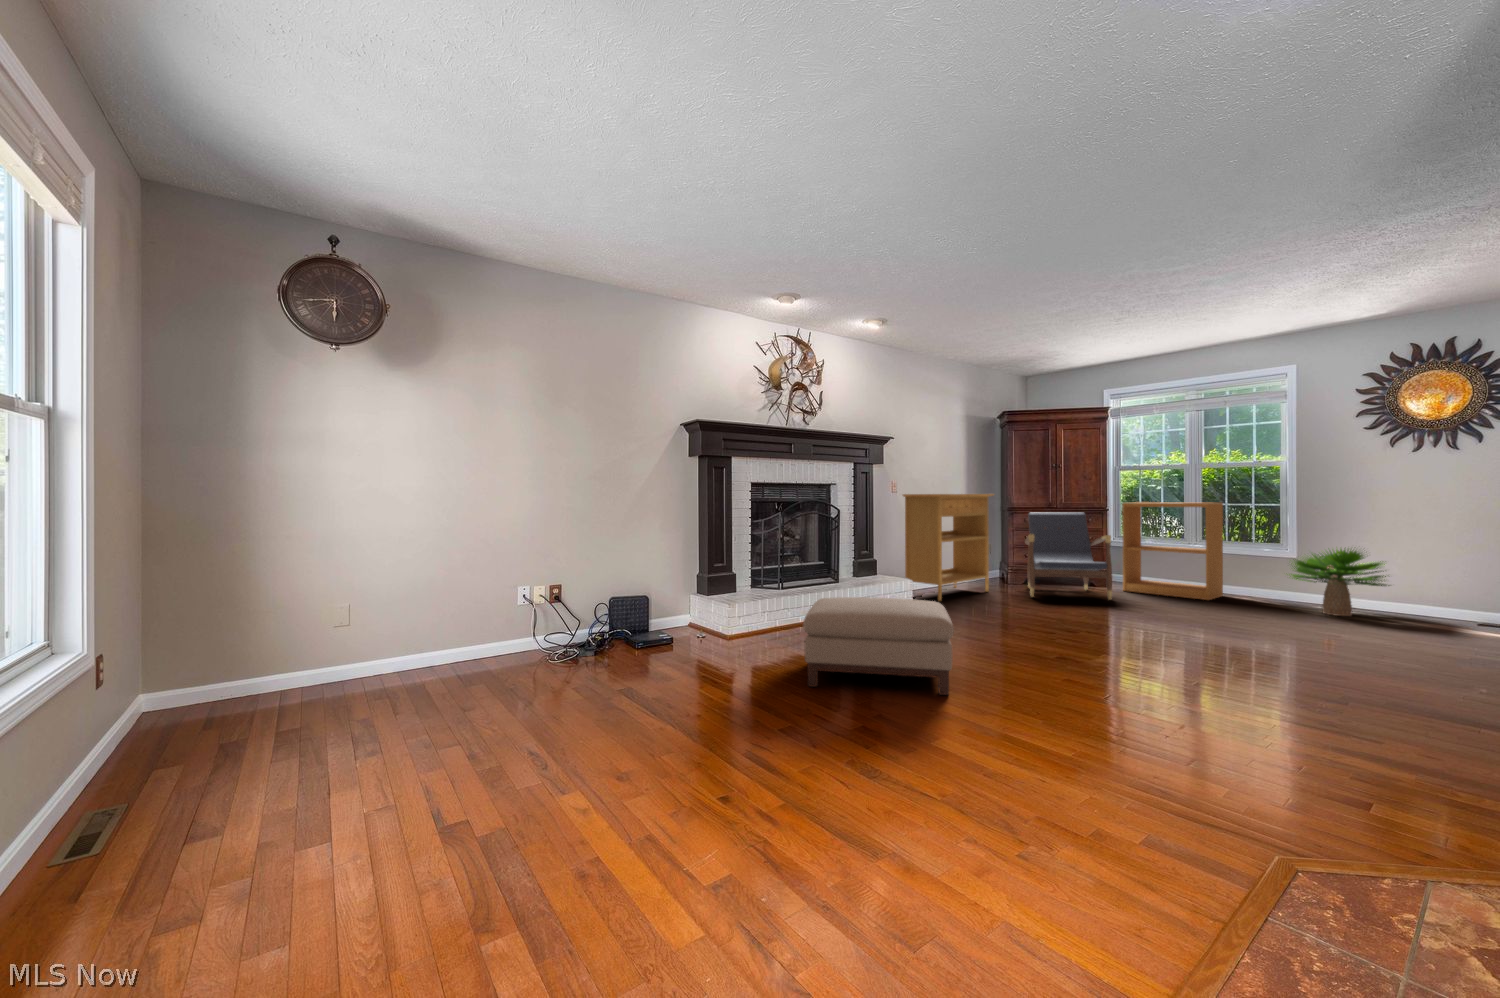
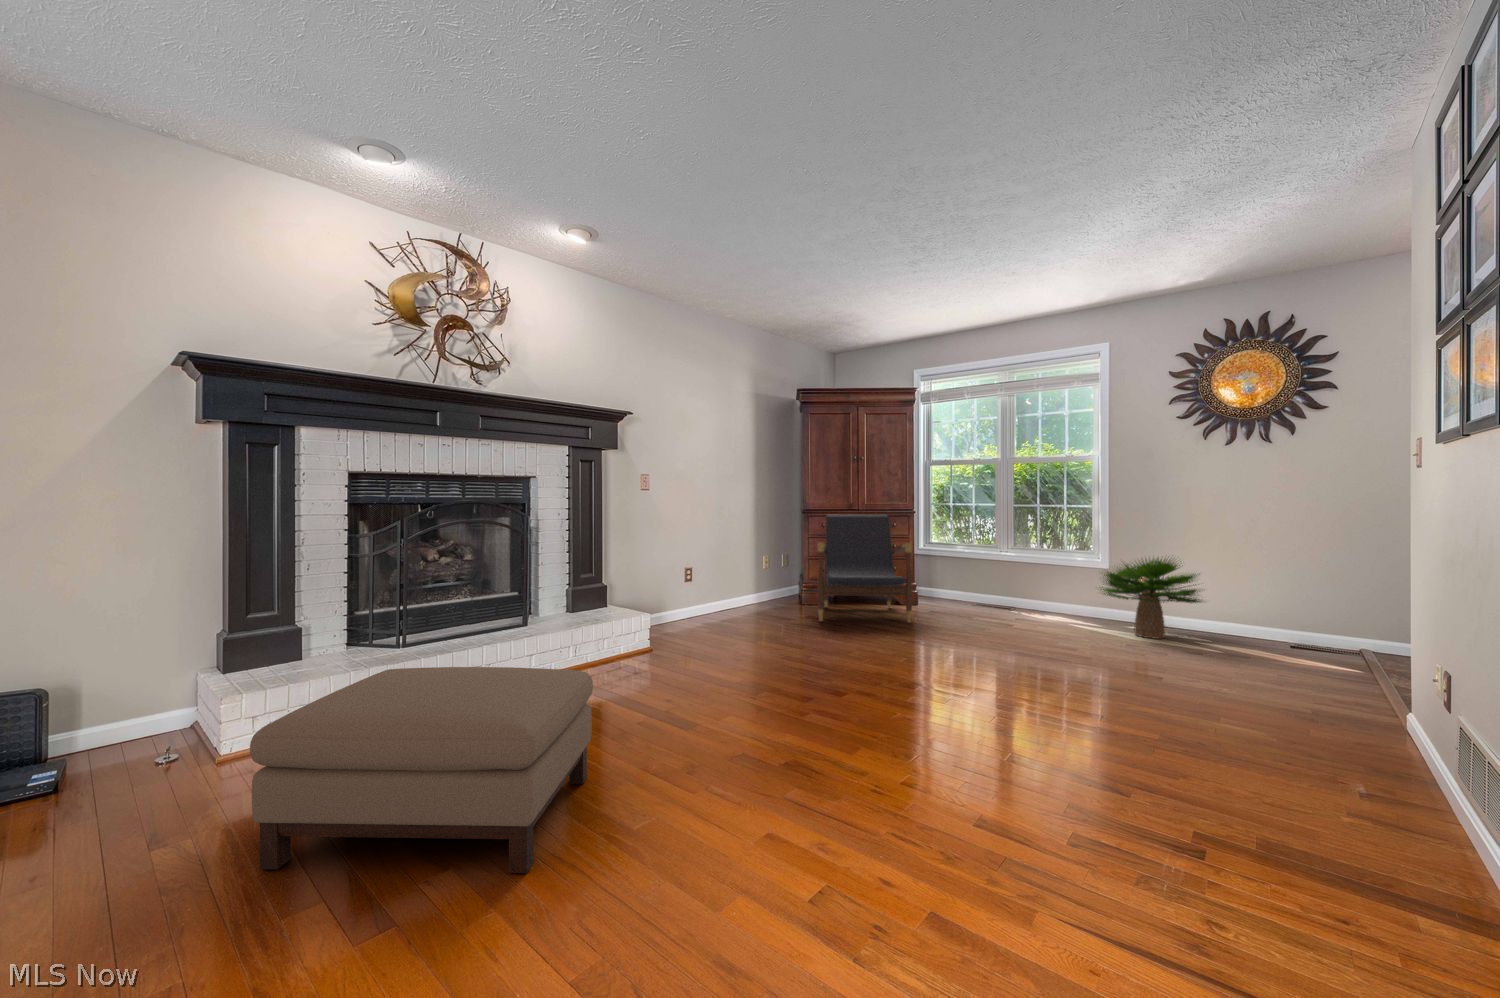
console table: present [903,494,993,601] -> none [657,491,782,633]
bookshelf: present [1122,502,1223,600] -> none [929,503,1034,619]

